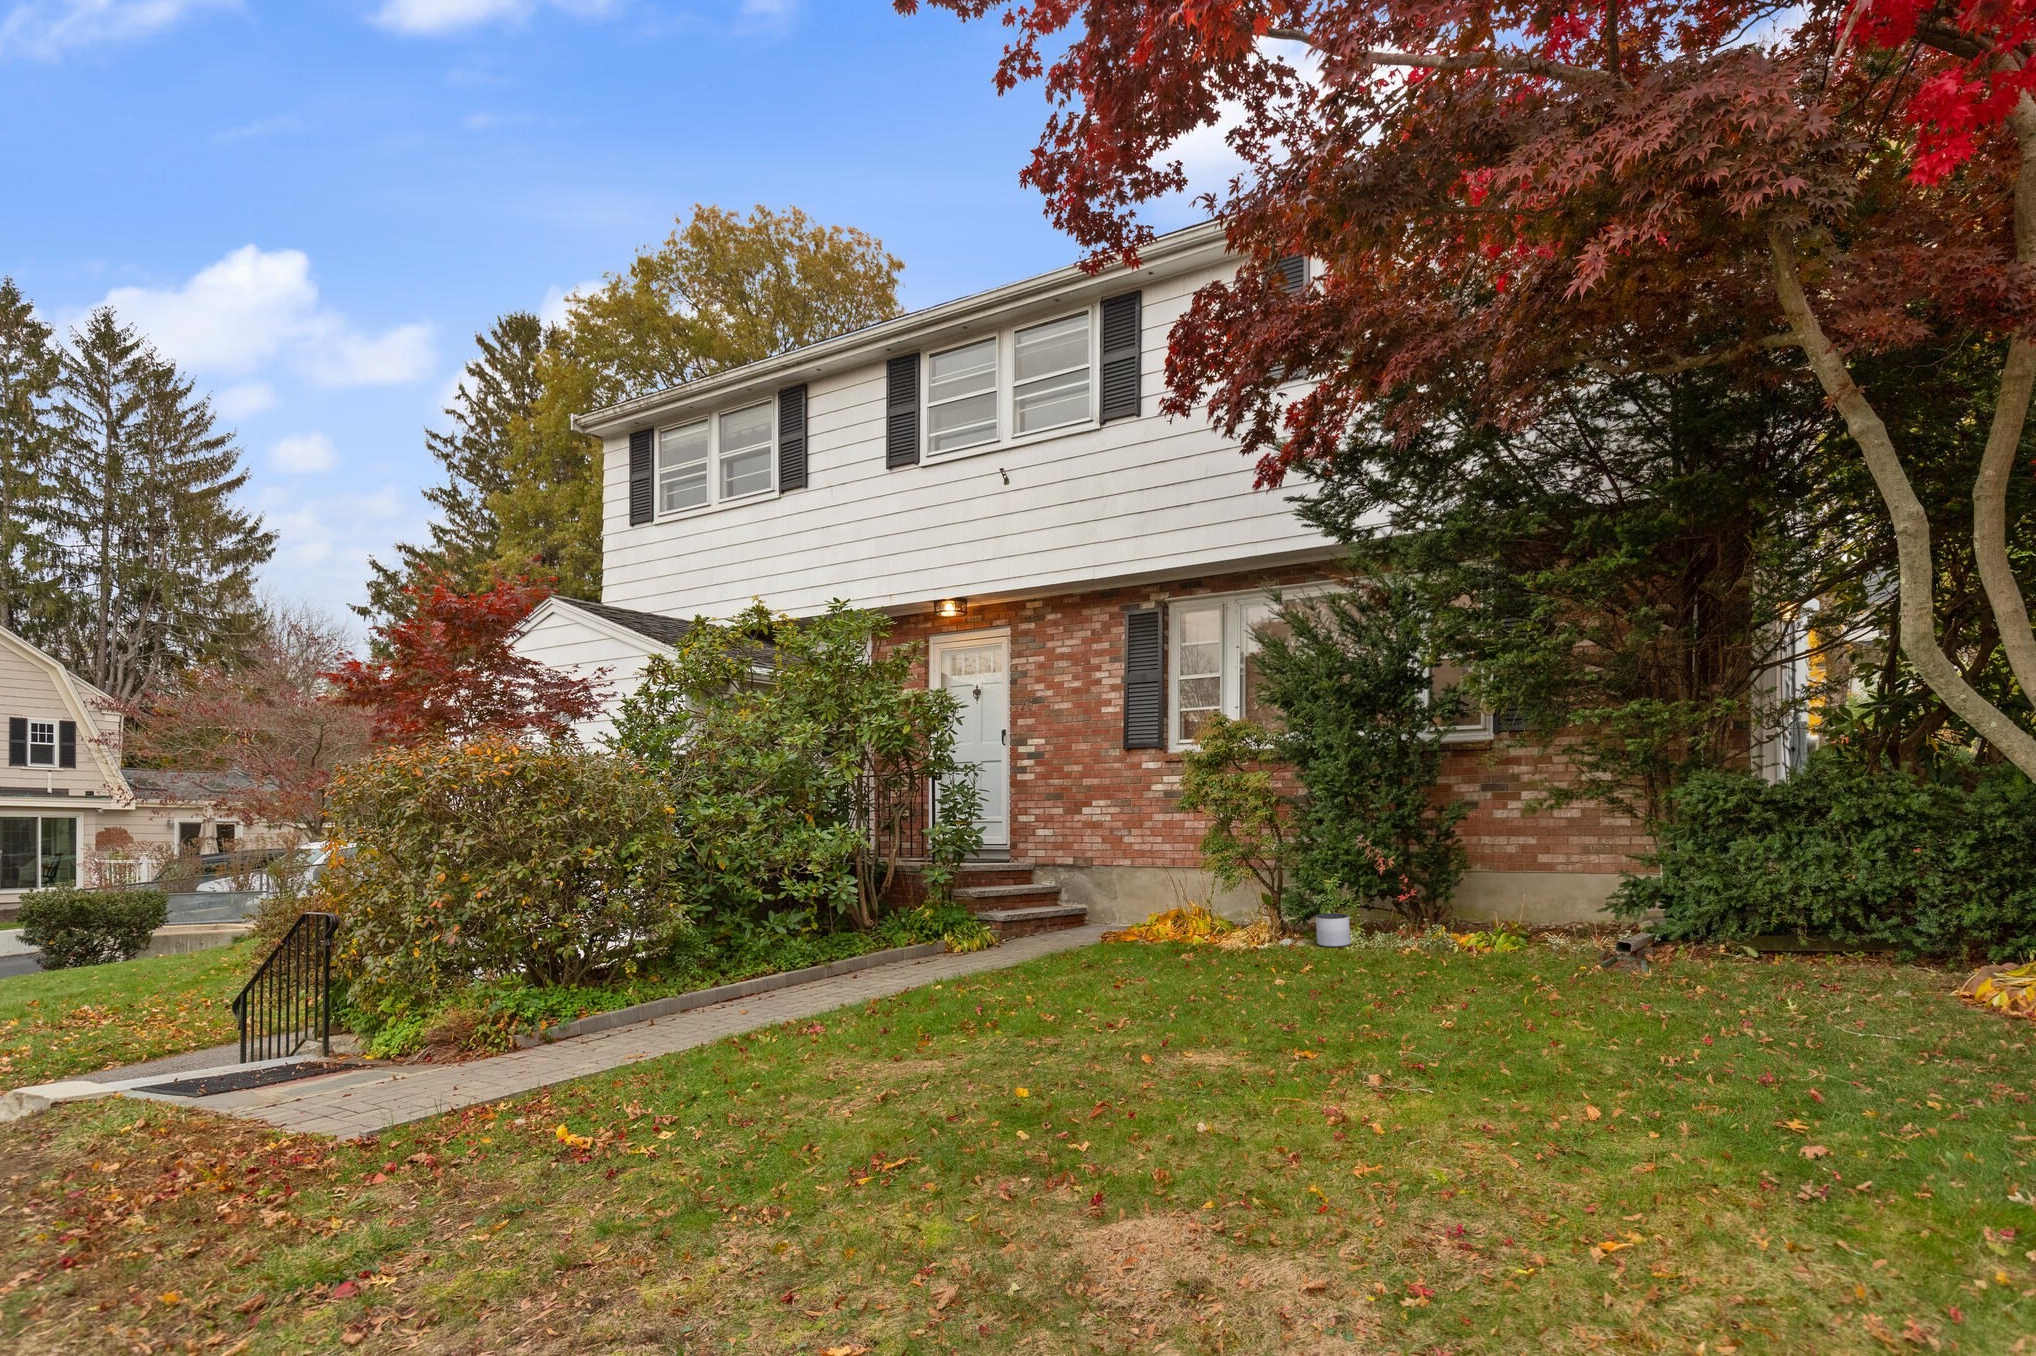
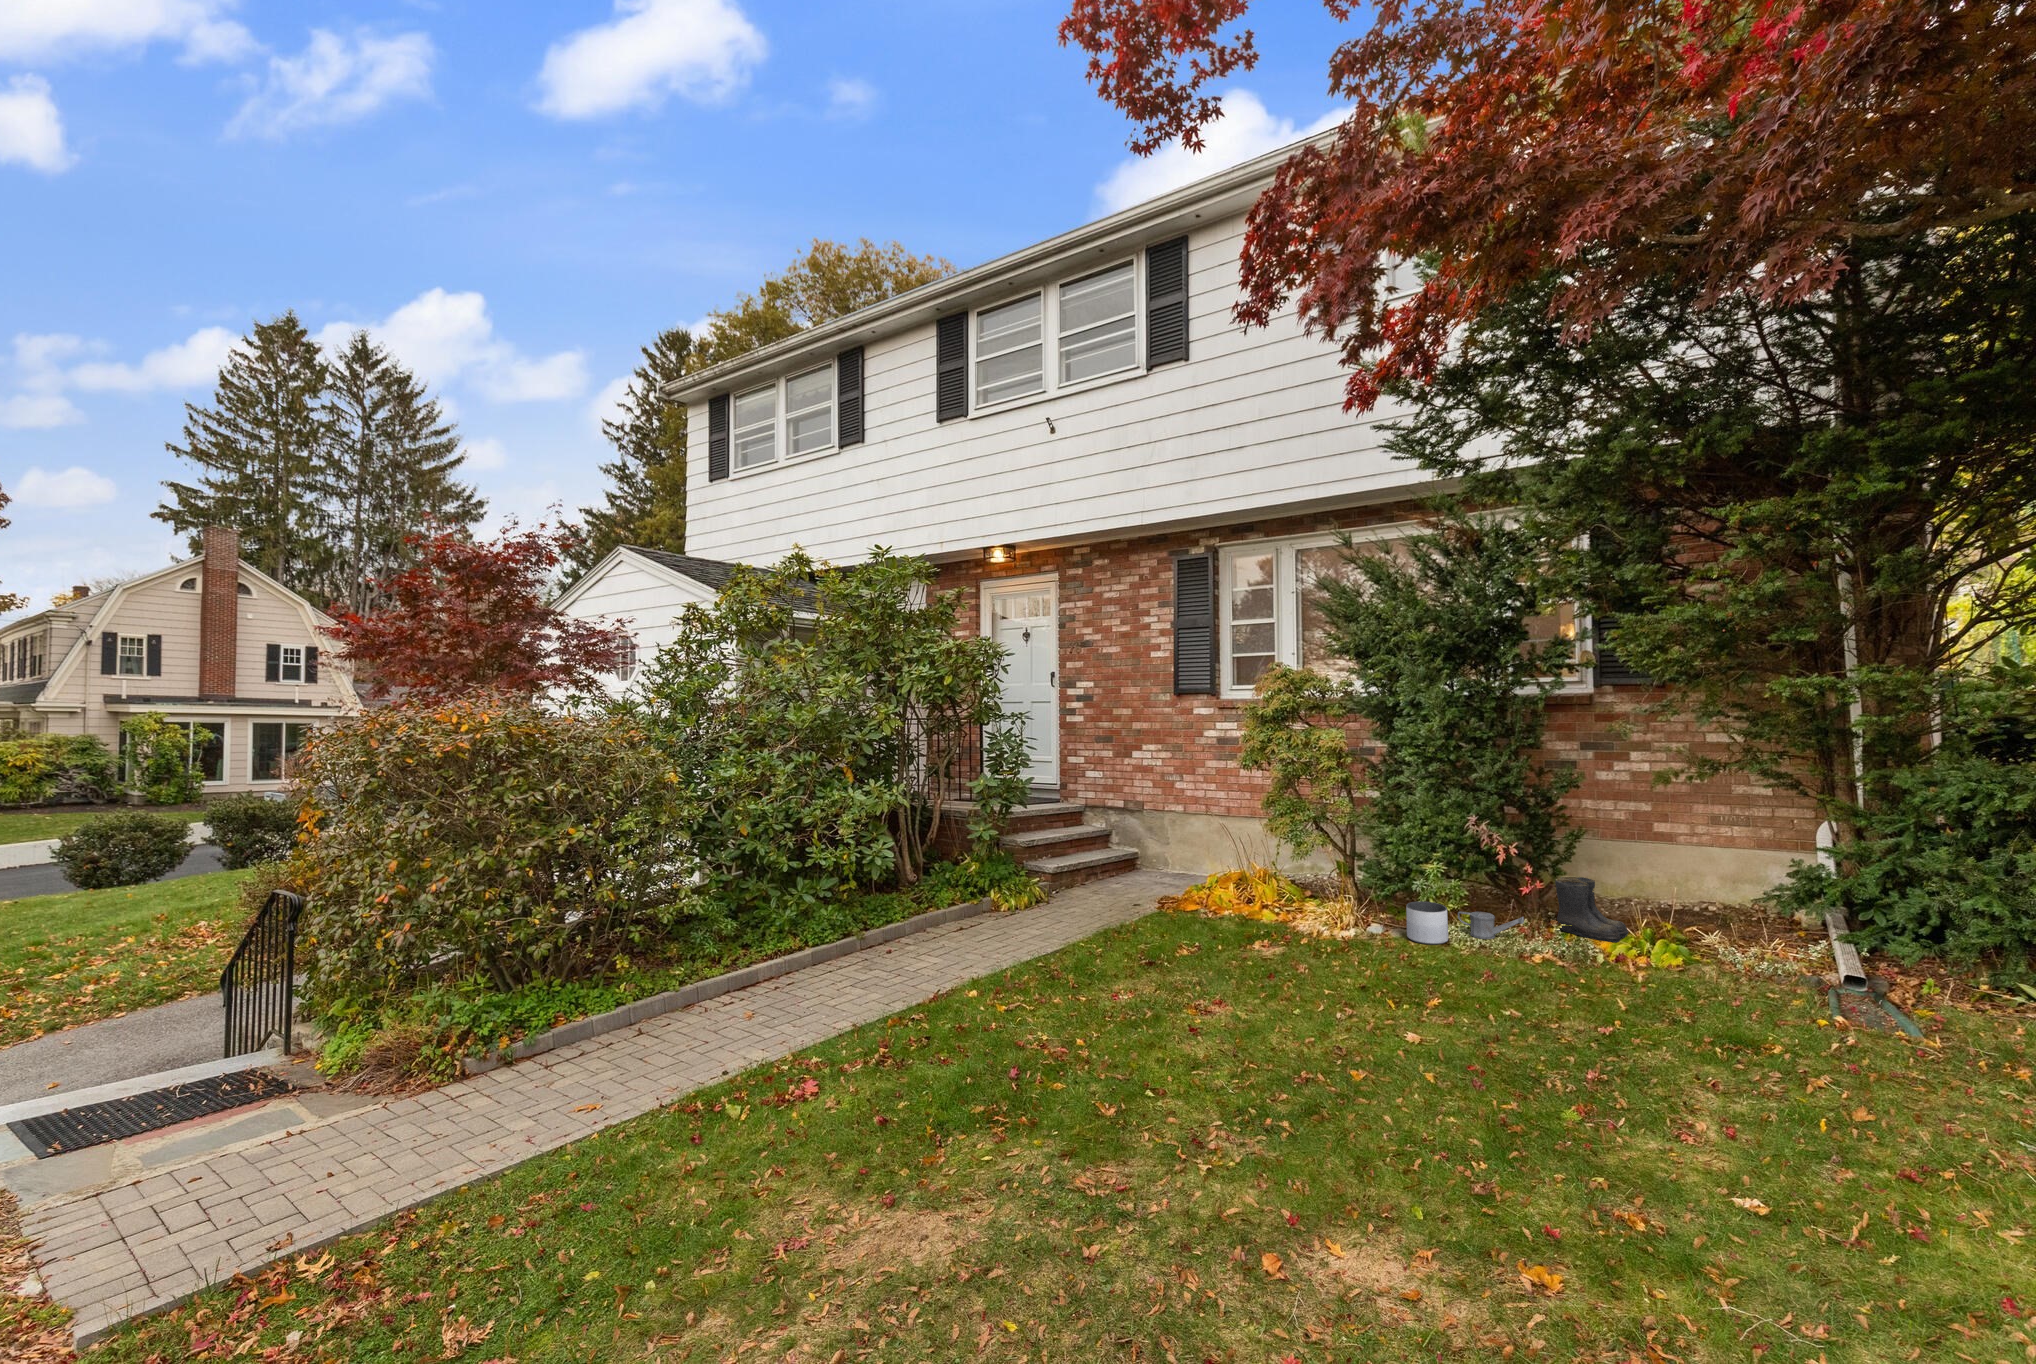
boots: none [1443,888,1503,940] -> present [1555,876,1628,943]
watering can: none [1362,921,1413,943] -> present [1458,912,1524,939]

